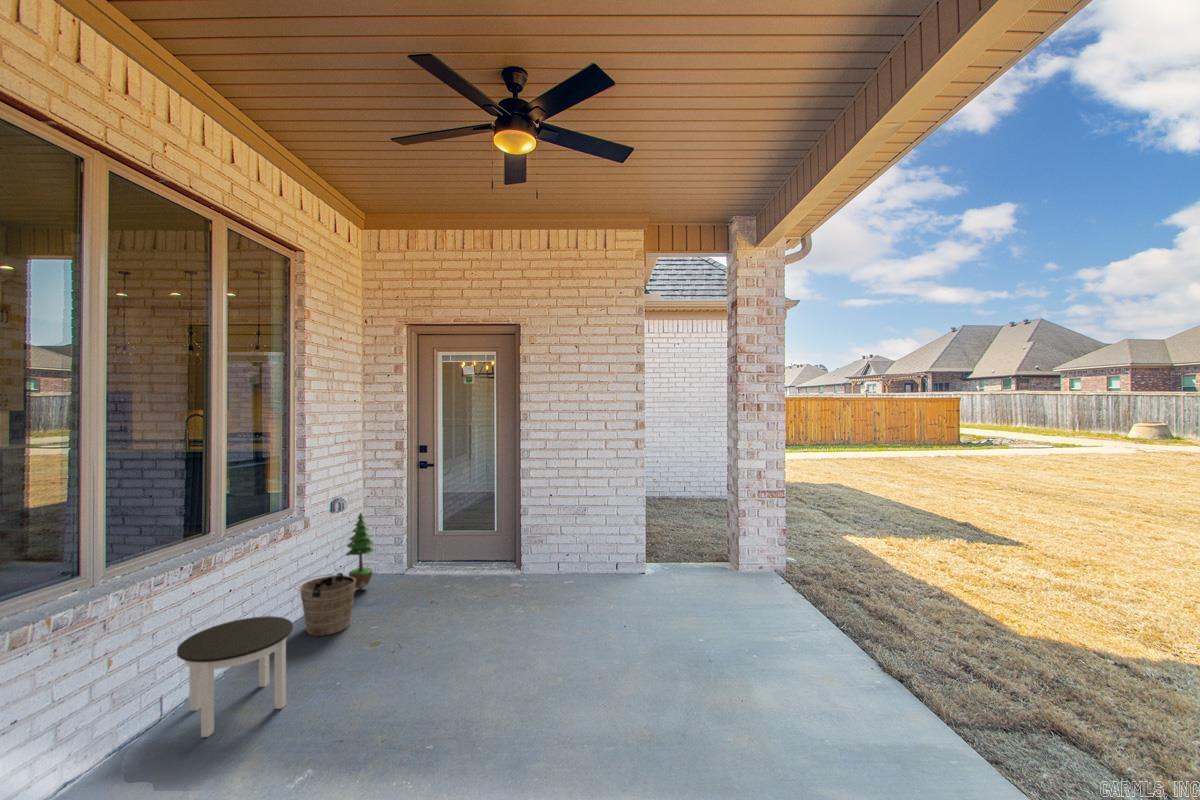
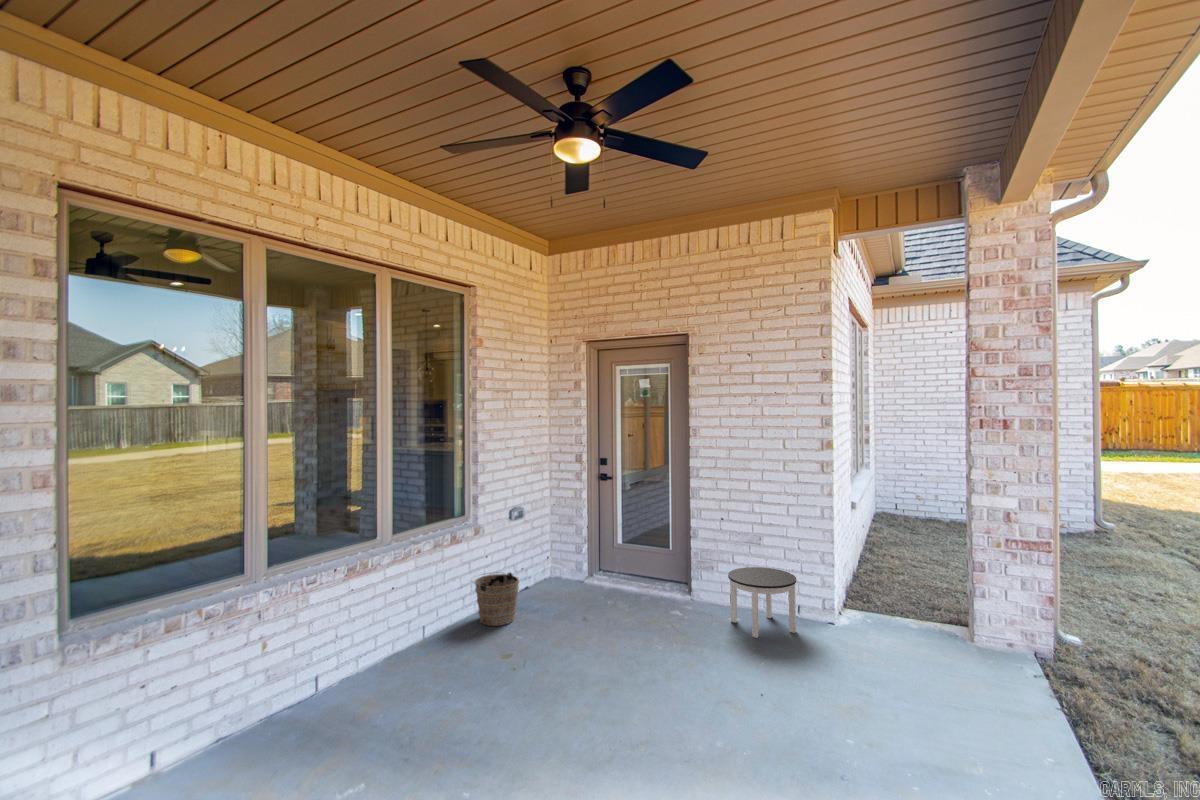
potted tree: present [346,513,375,589] -> none [527,519,553,592]
round table: present [177,616,293,737] -> present [728,567,796,638]

